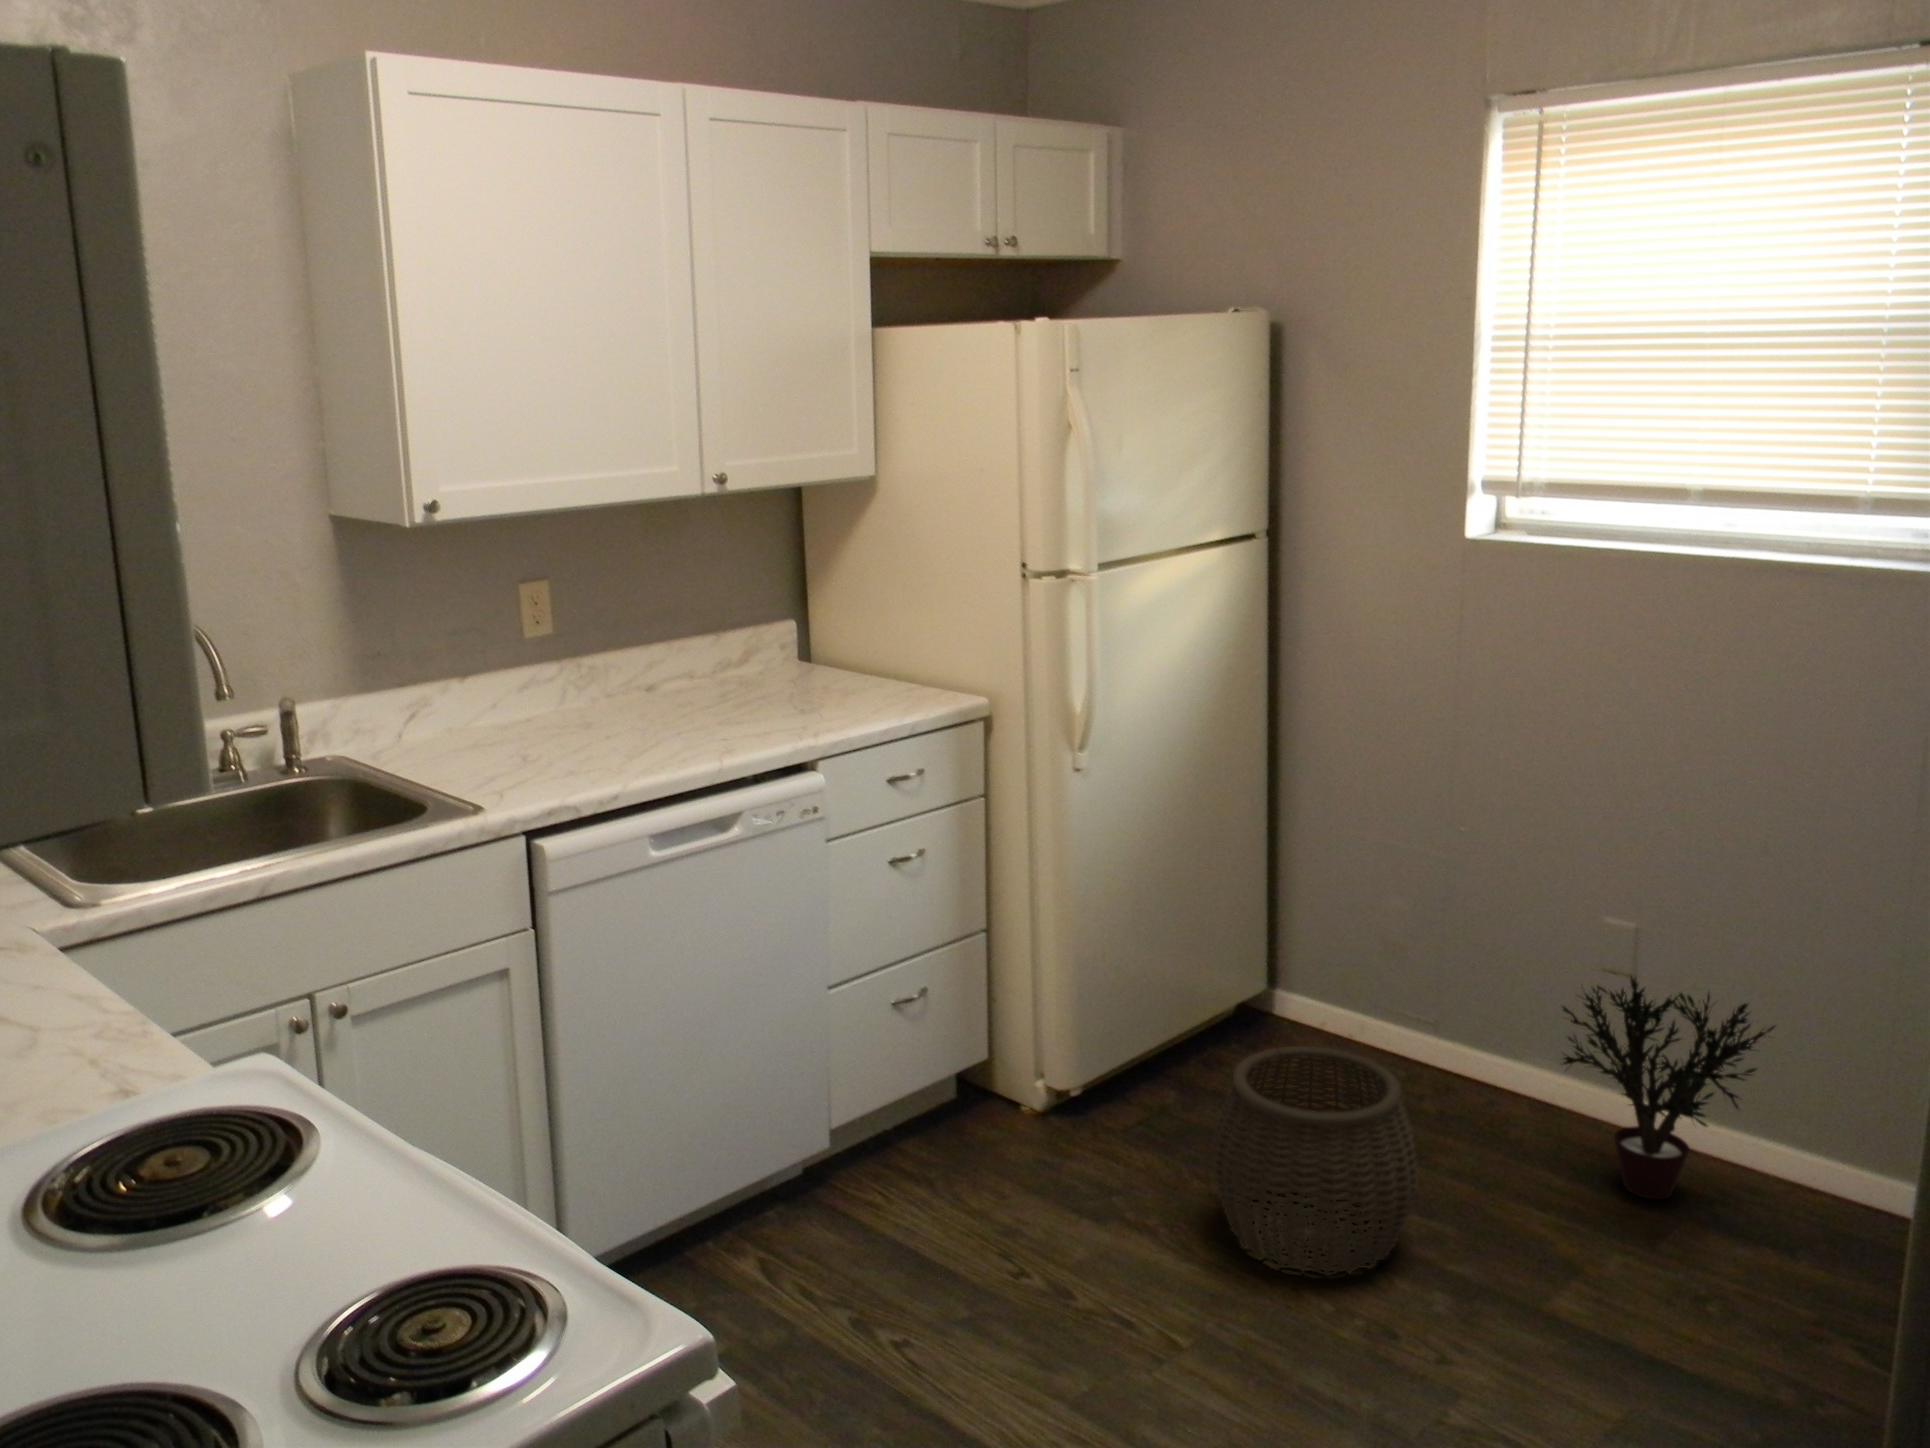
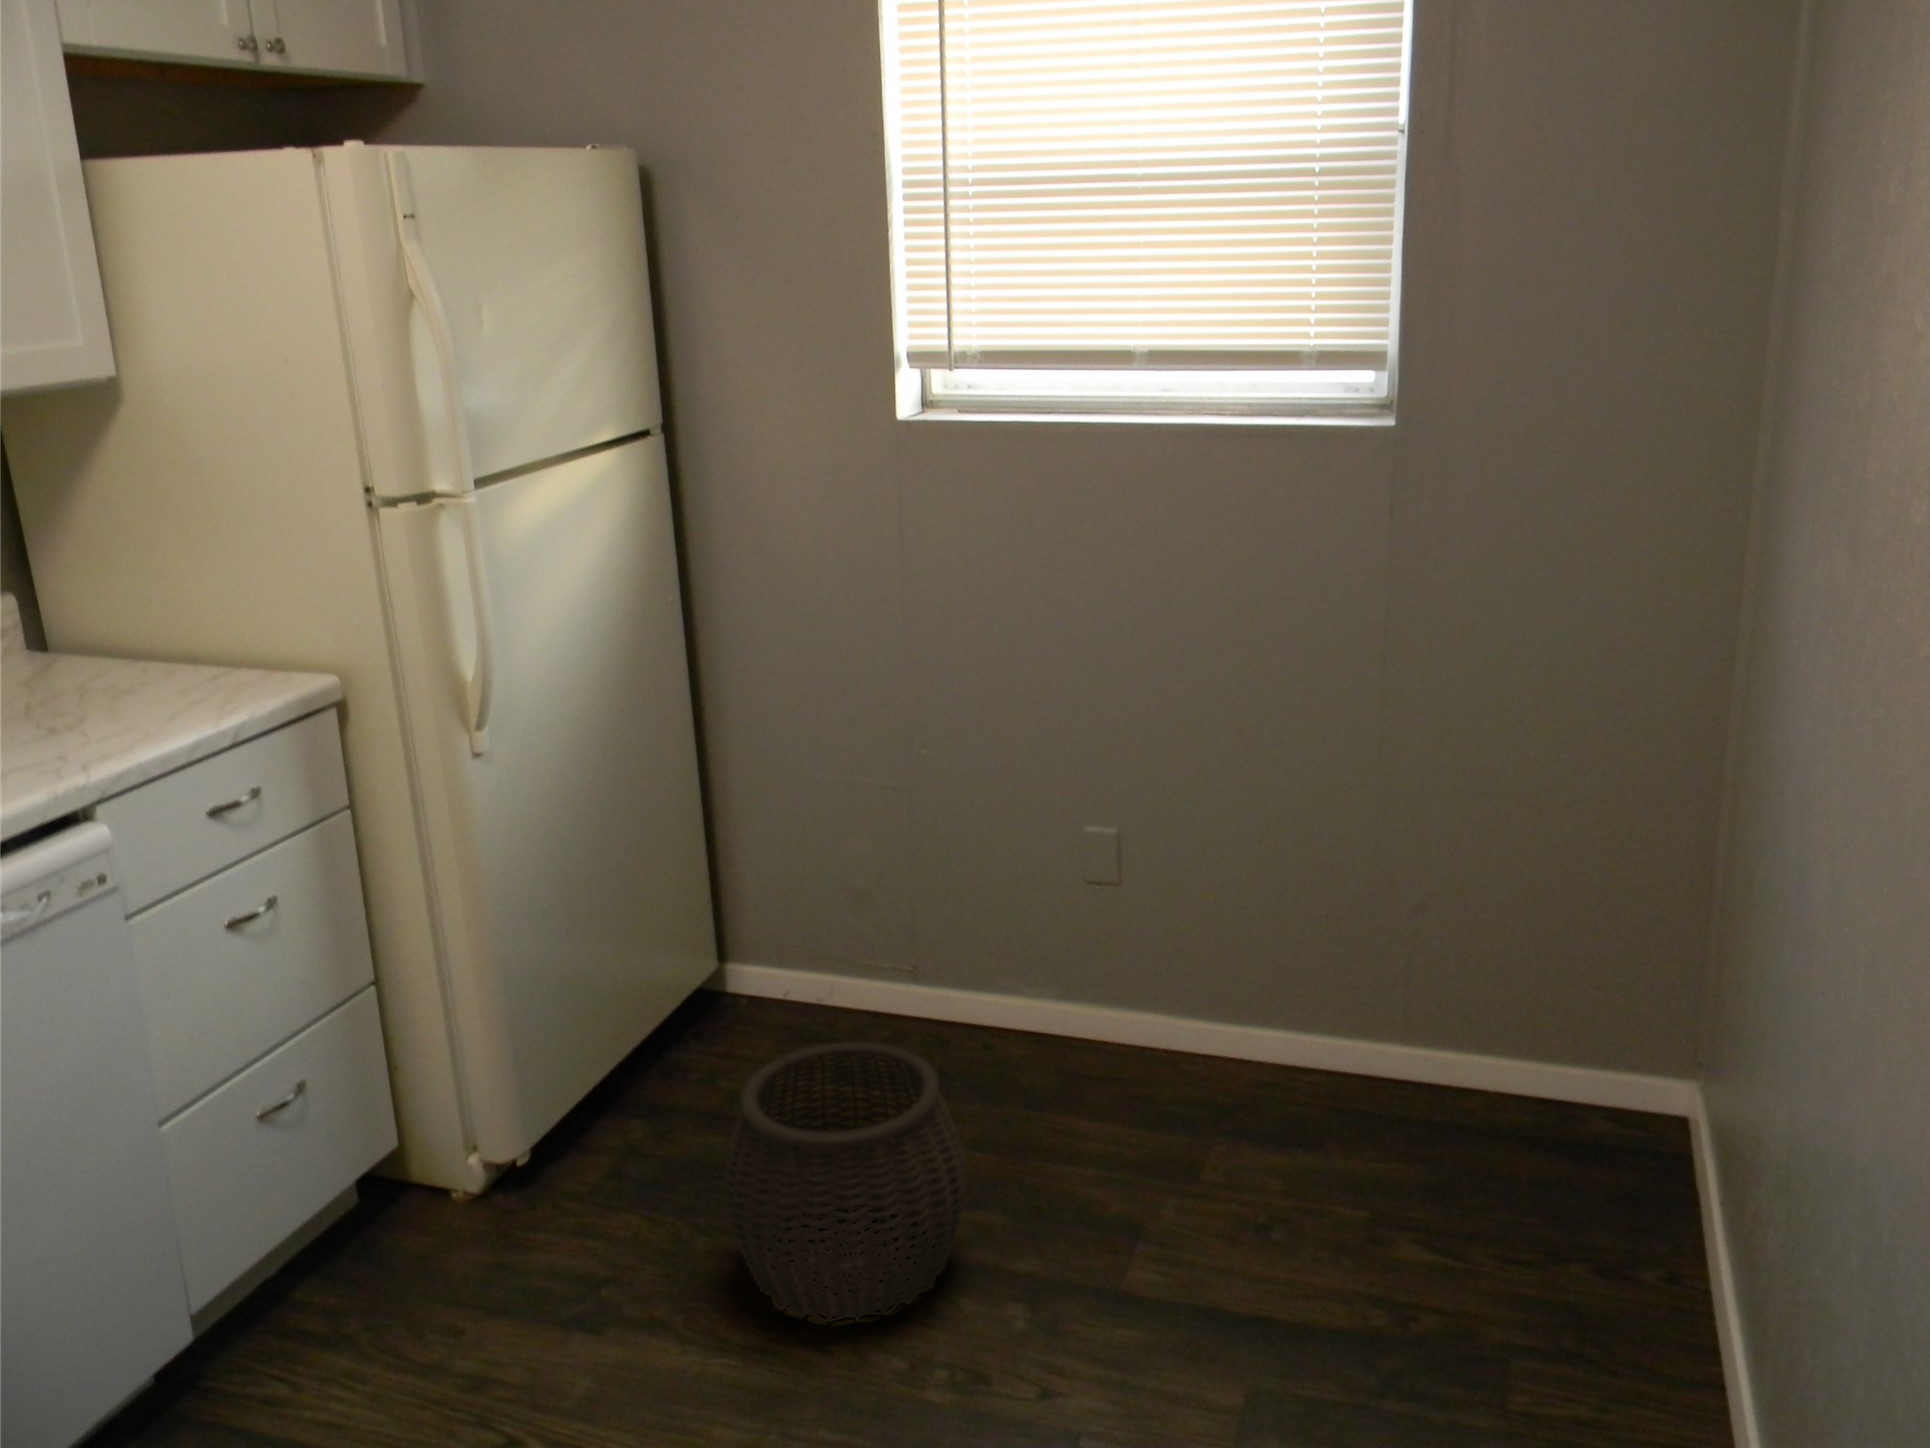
potted plant: present [1562,976,1775,1199] -> none [1069,885,1277,1120]

